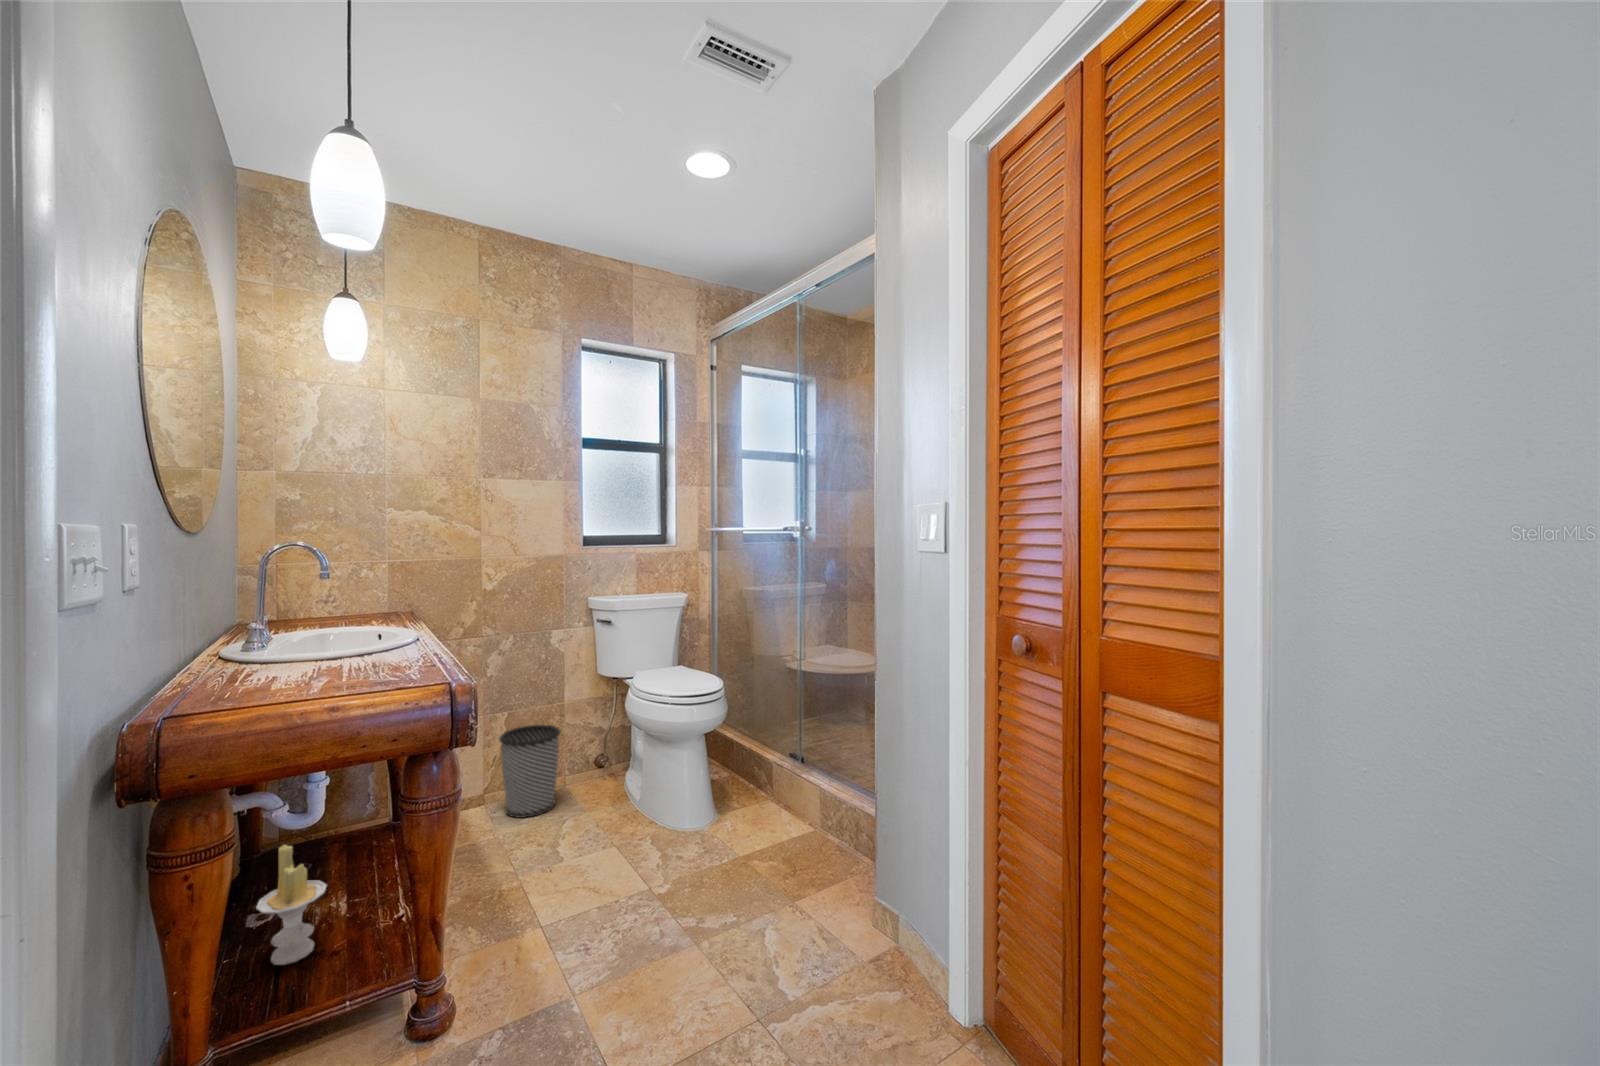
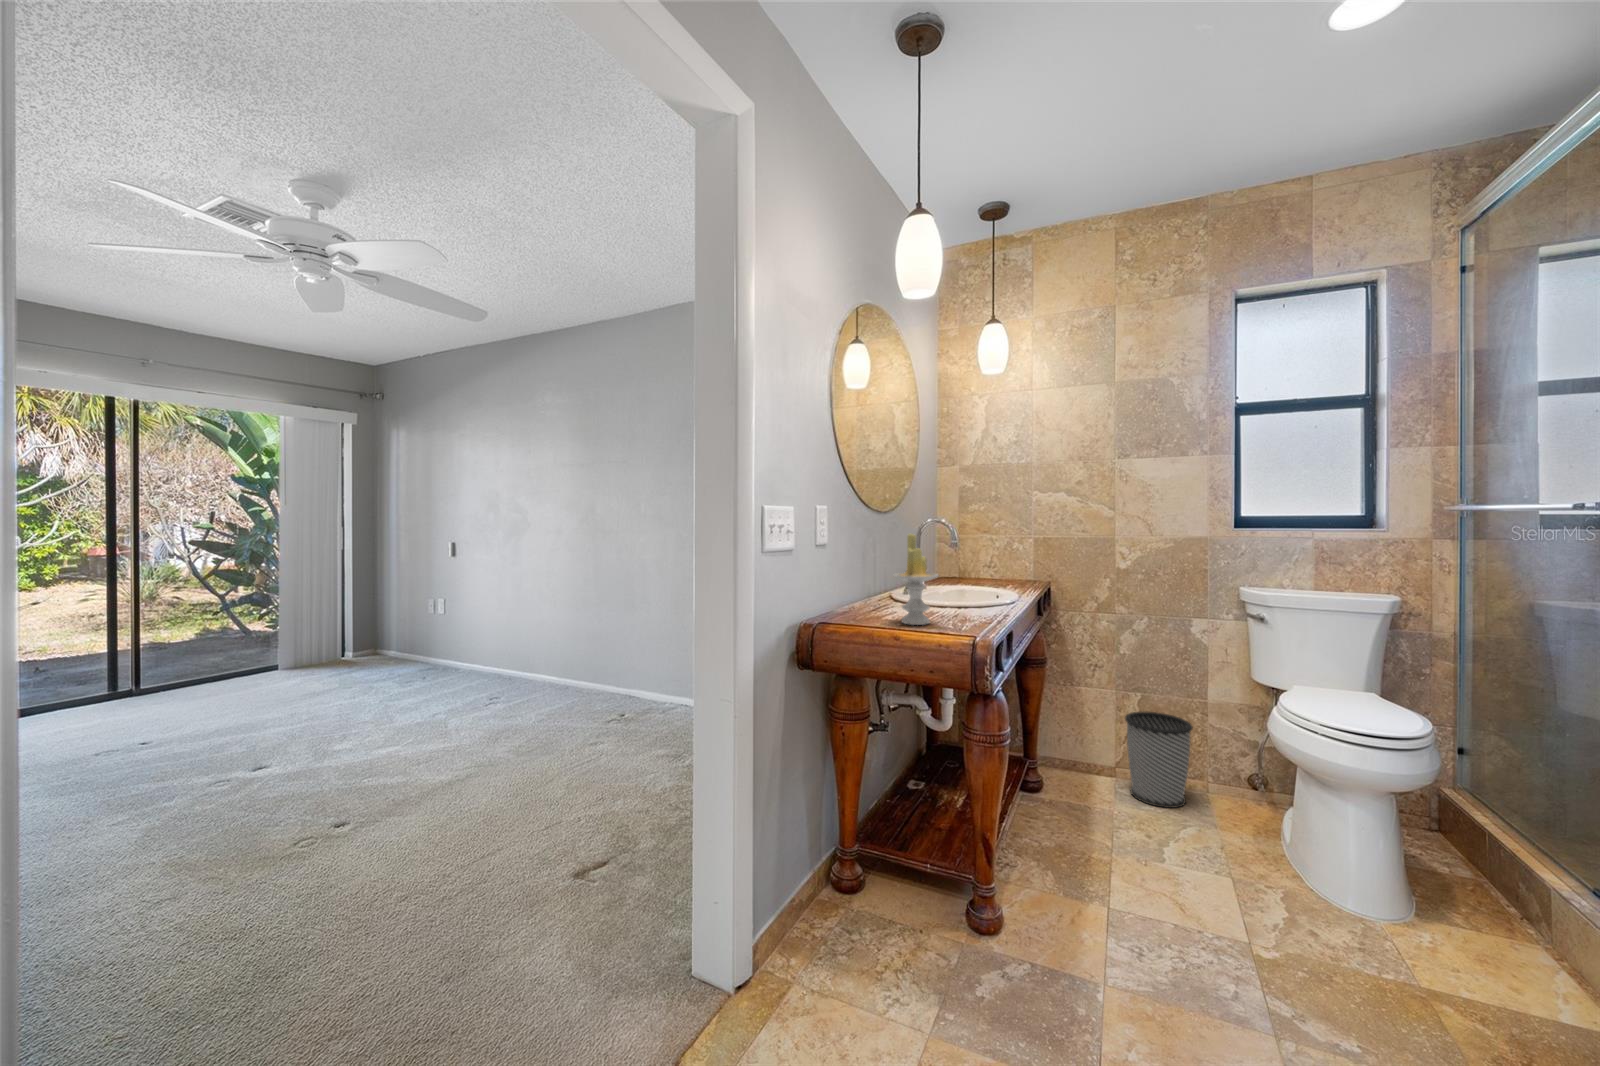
candle: present [256,845,327,965] -> present [893,534,938,625]

